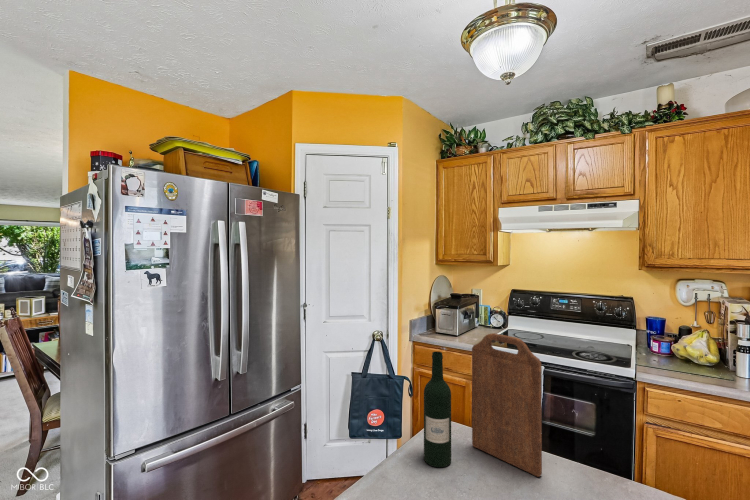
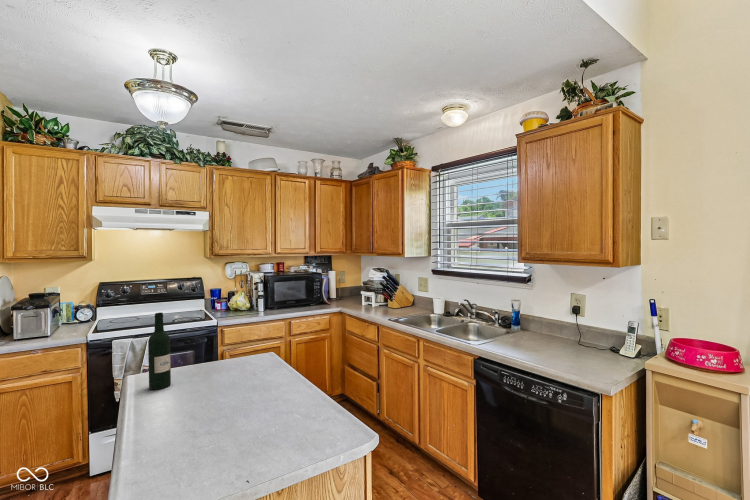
cutting board: present [472,333,542,477] -> none [170,295,221,374]

